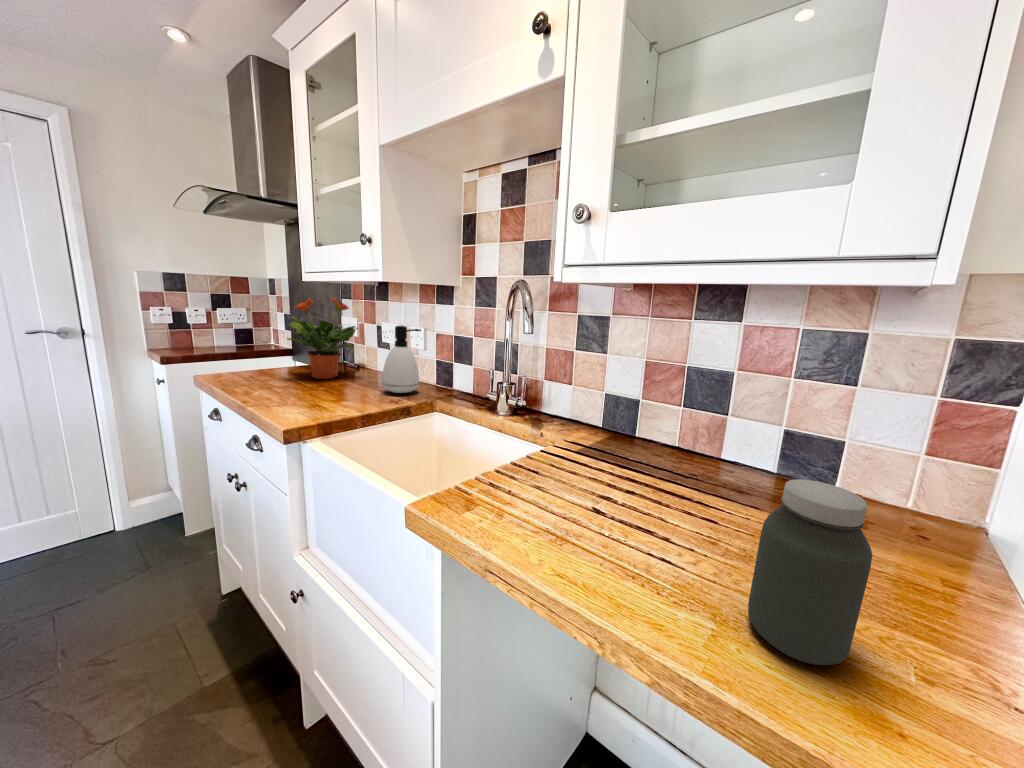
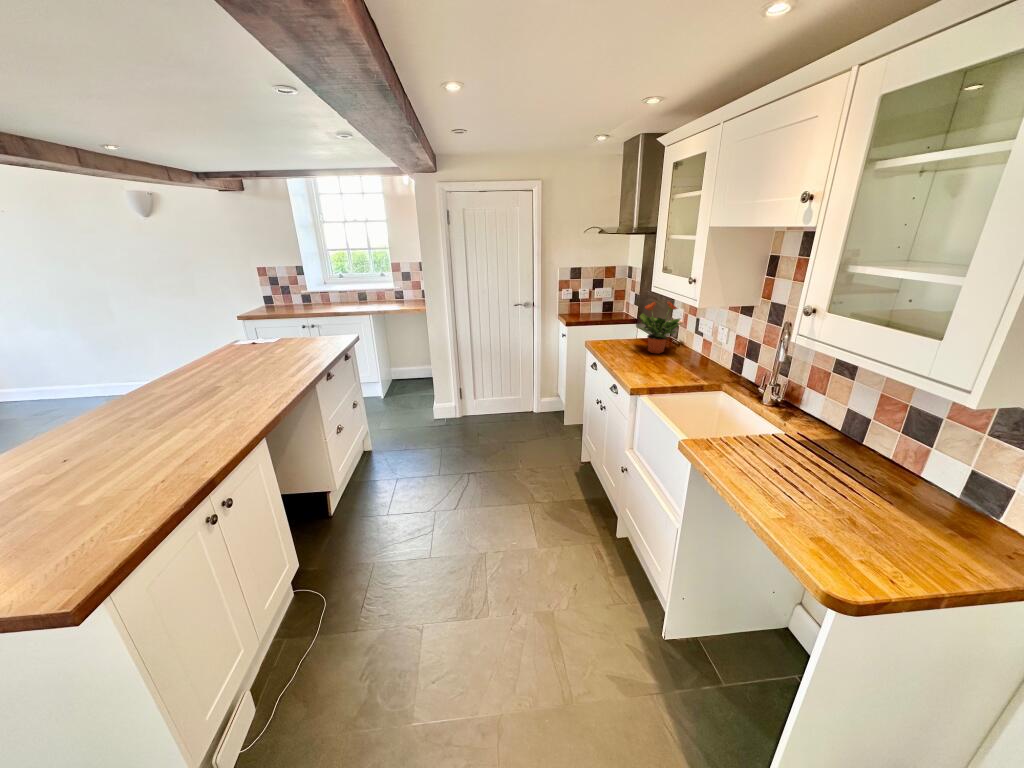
soap dispenser: present [382,326,421,393] -> none [690,331,722,374]
jar: present [748,479,872,665] -> none [798,473,850,541]

